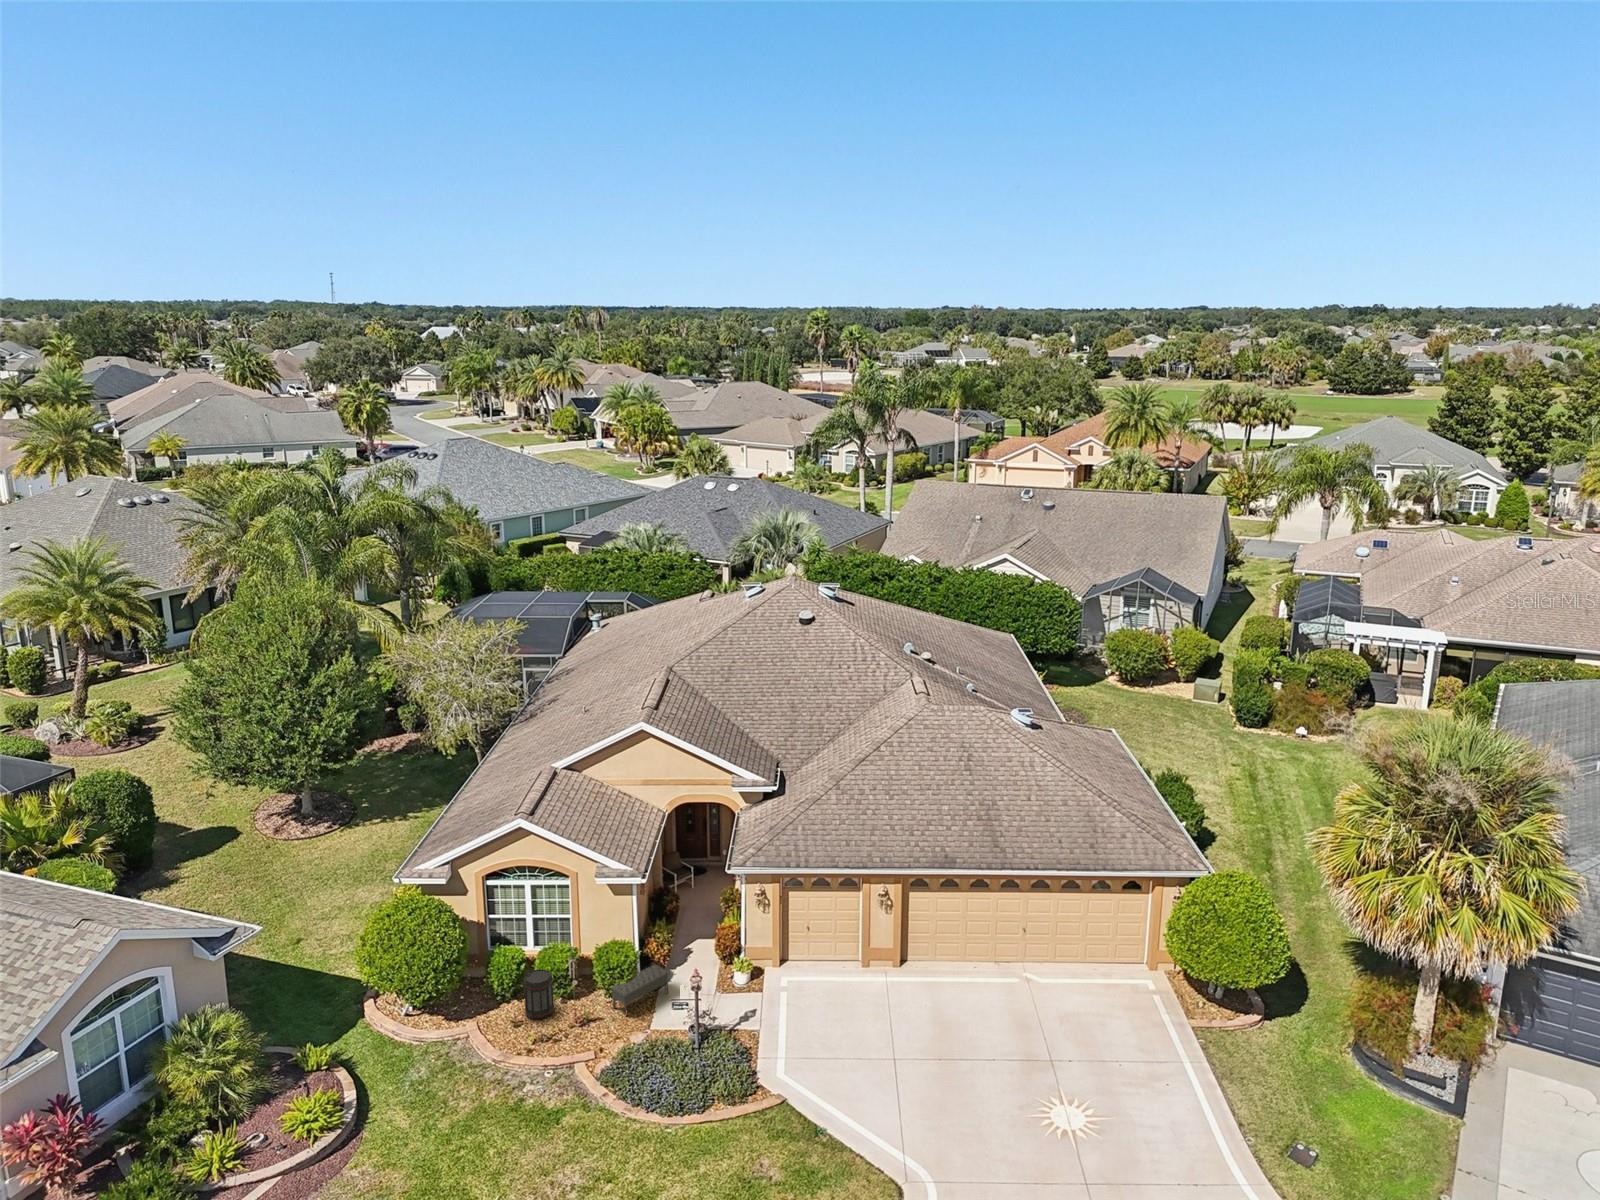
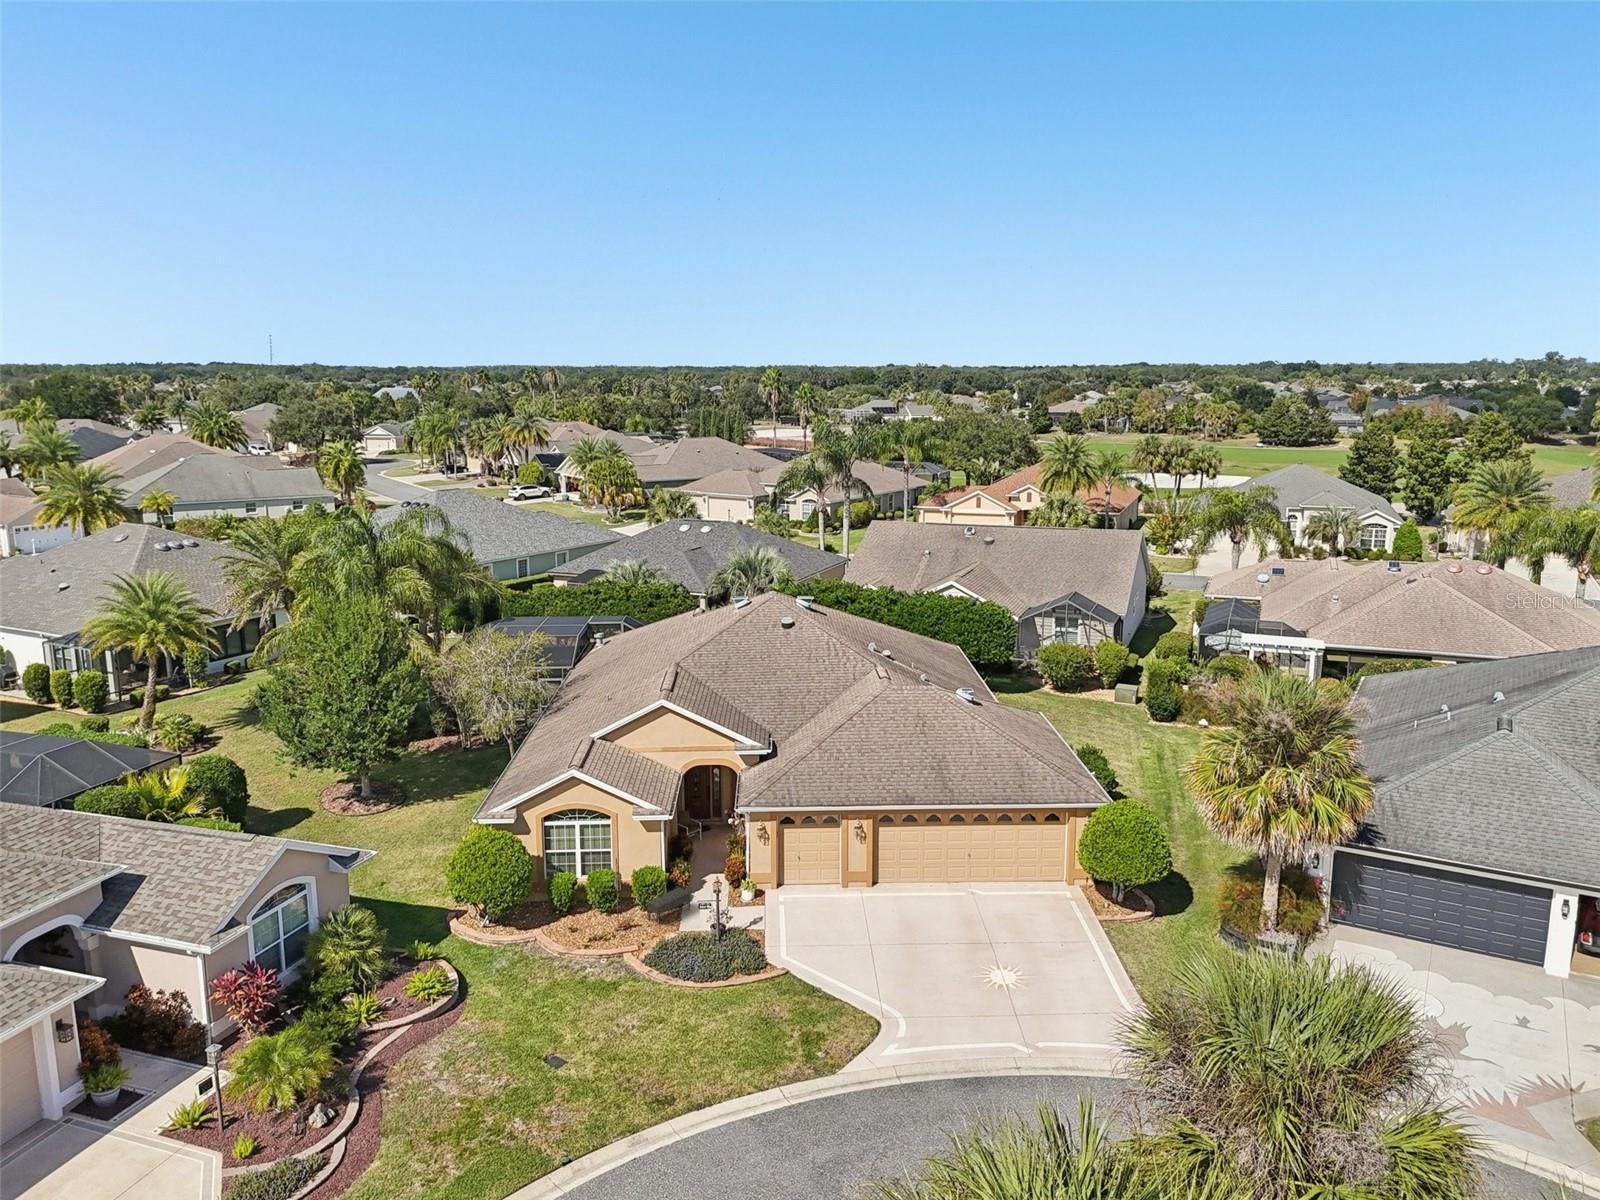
trash can: present [523,969,554,1020] -> none [577,889,602,928]

